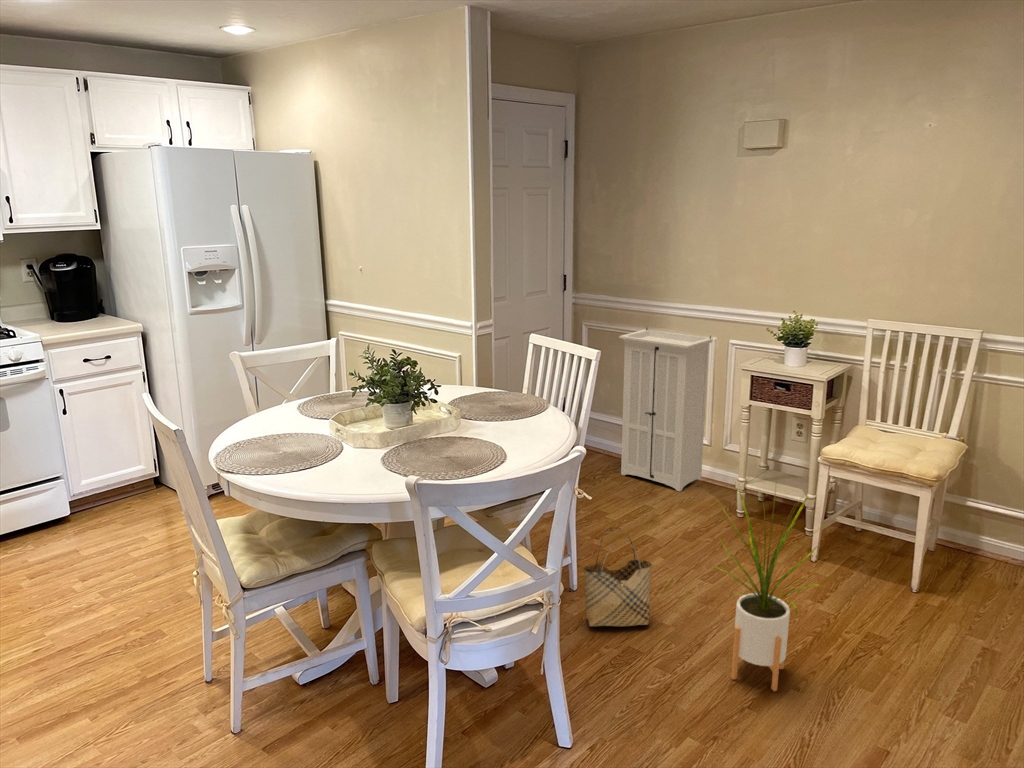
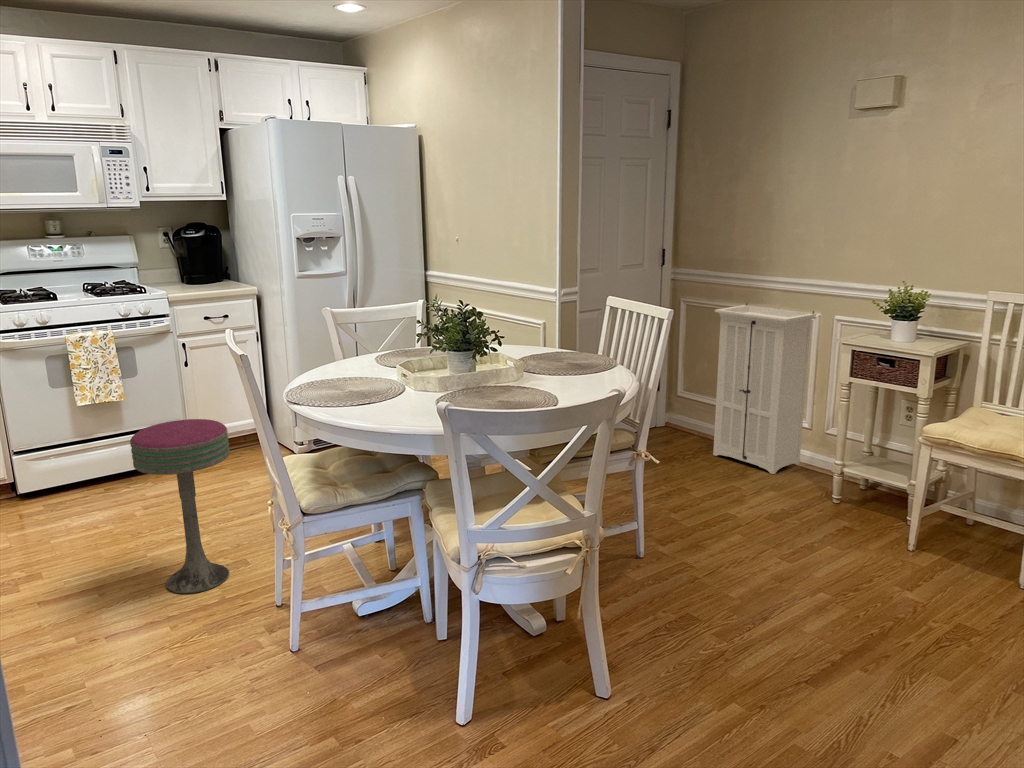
bar stool: none [27,484,145,677] -> present [130,419,230,594]
house plant: present [715,490,823,691] -> none [775,445,904,670]
woven basket: present [583,527,652,626] -> none [645,492,719,595]

